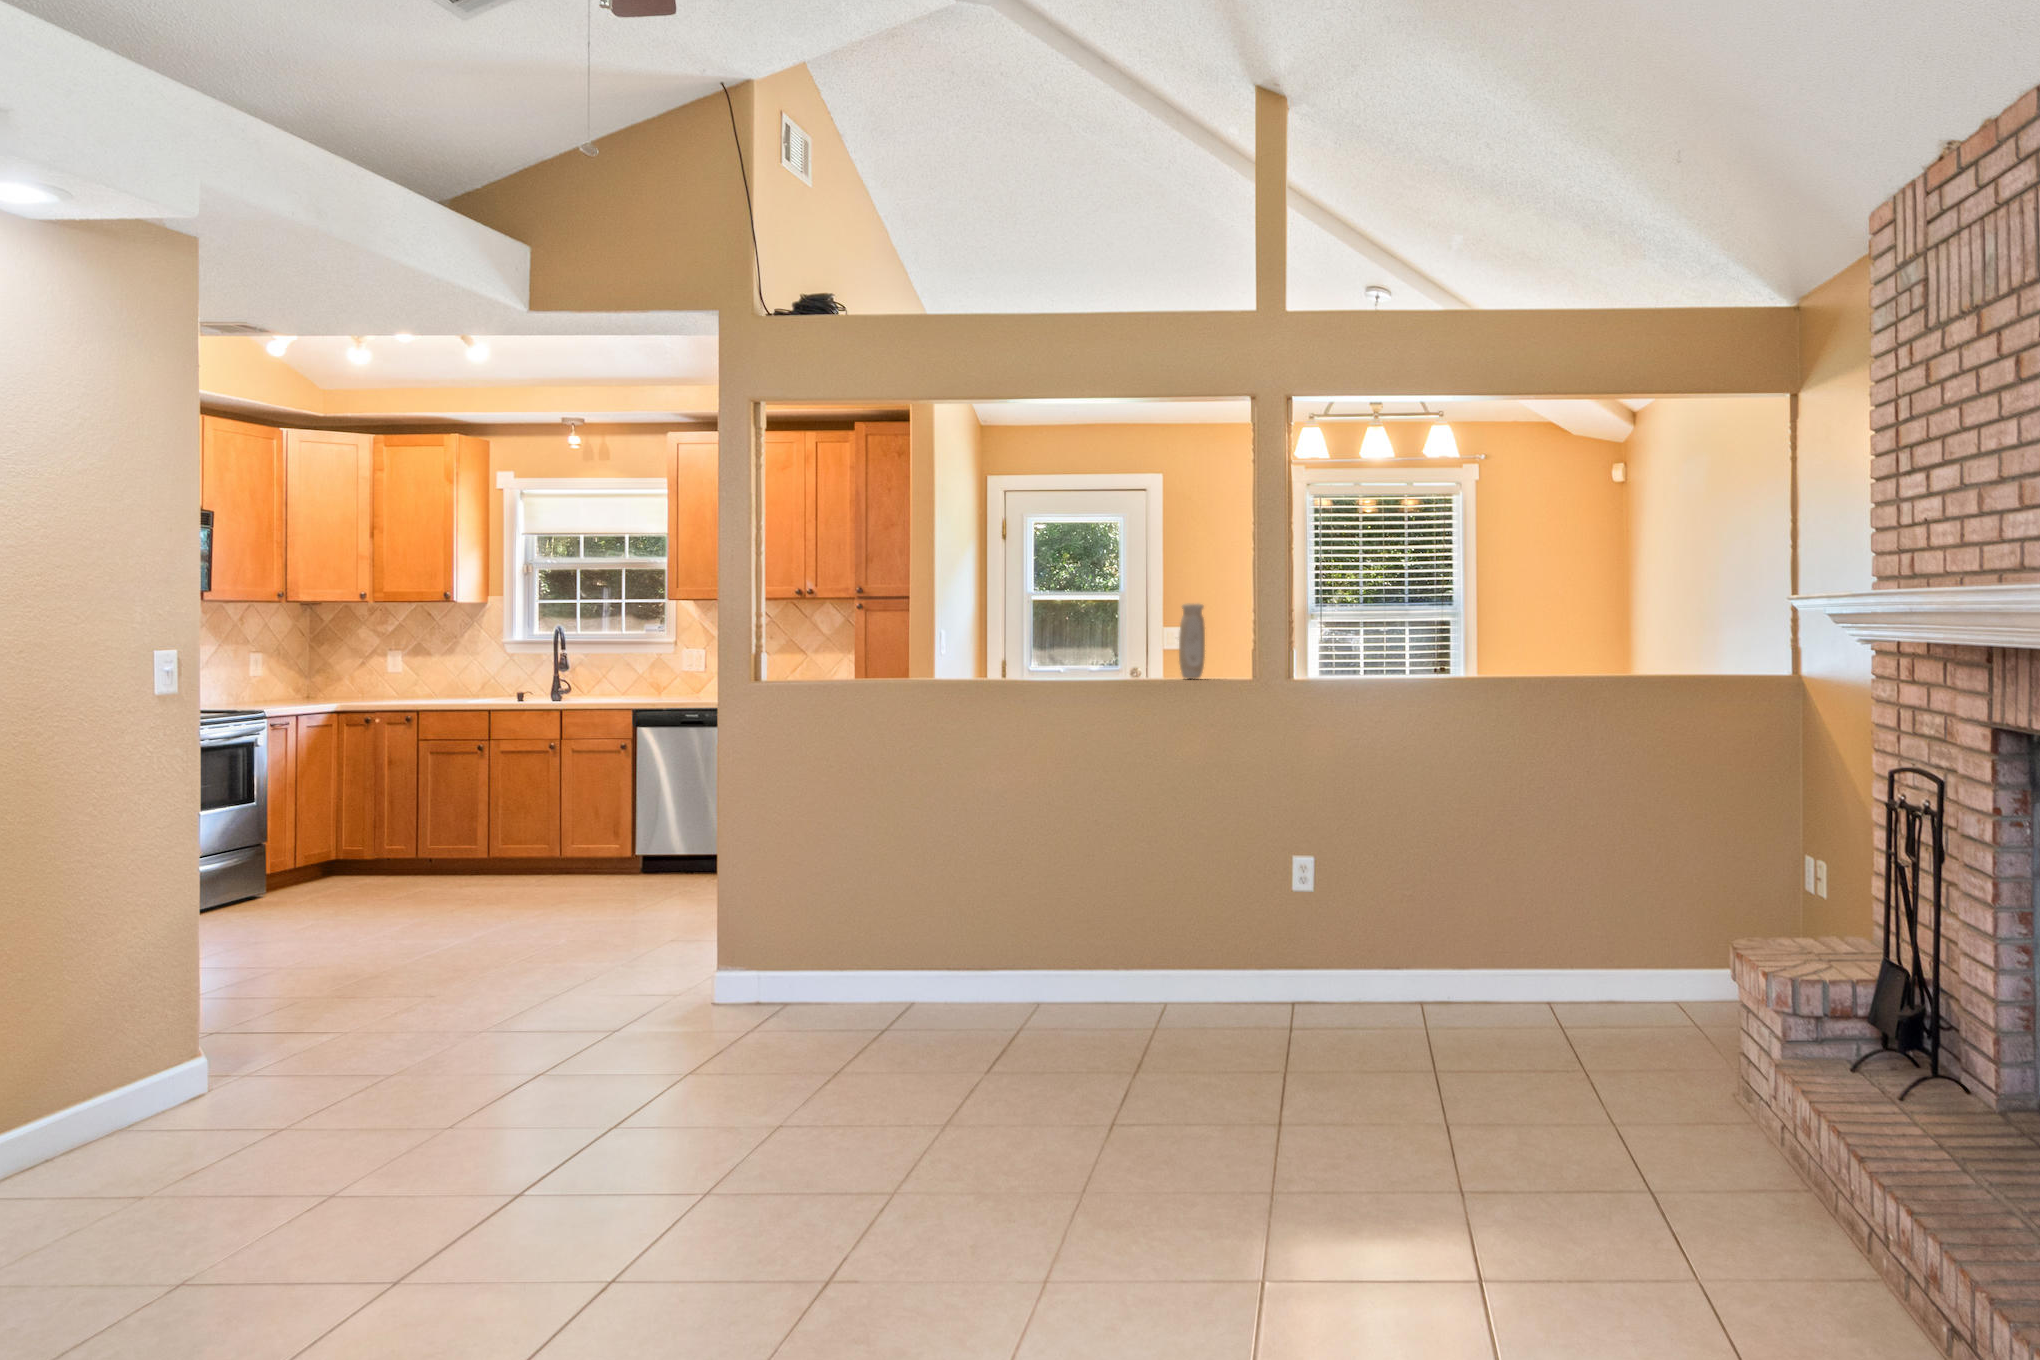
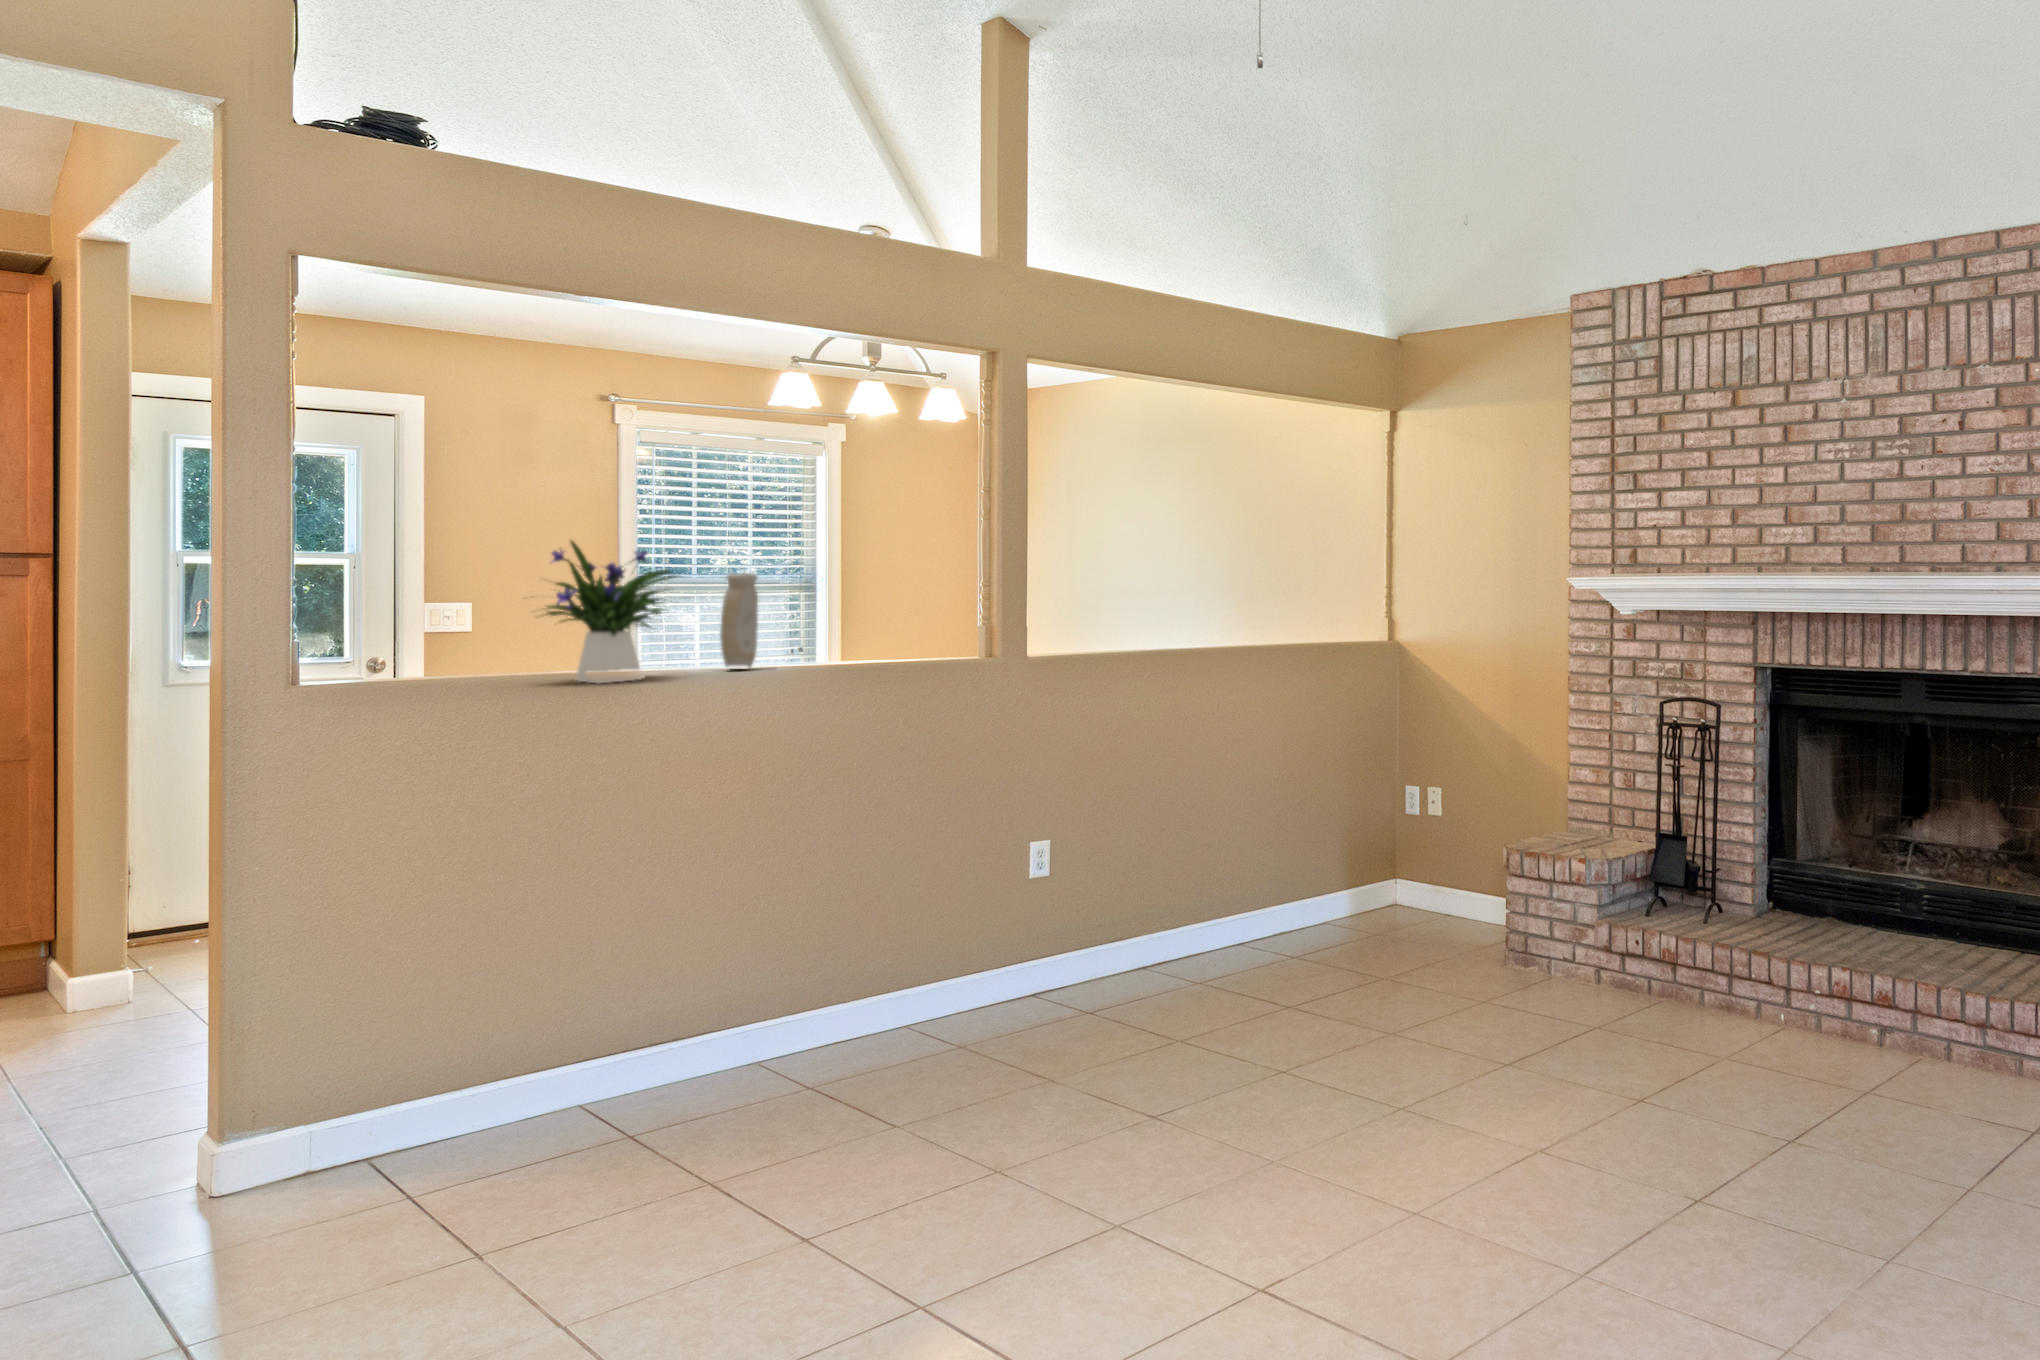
flower arrangement: none [1044,578,1141,681] -> present [542,541,676,683]

